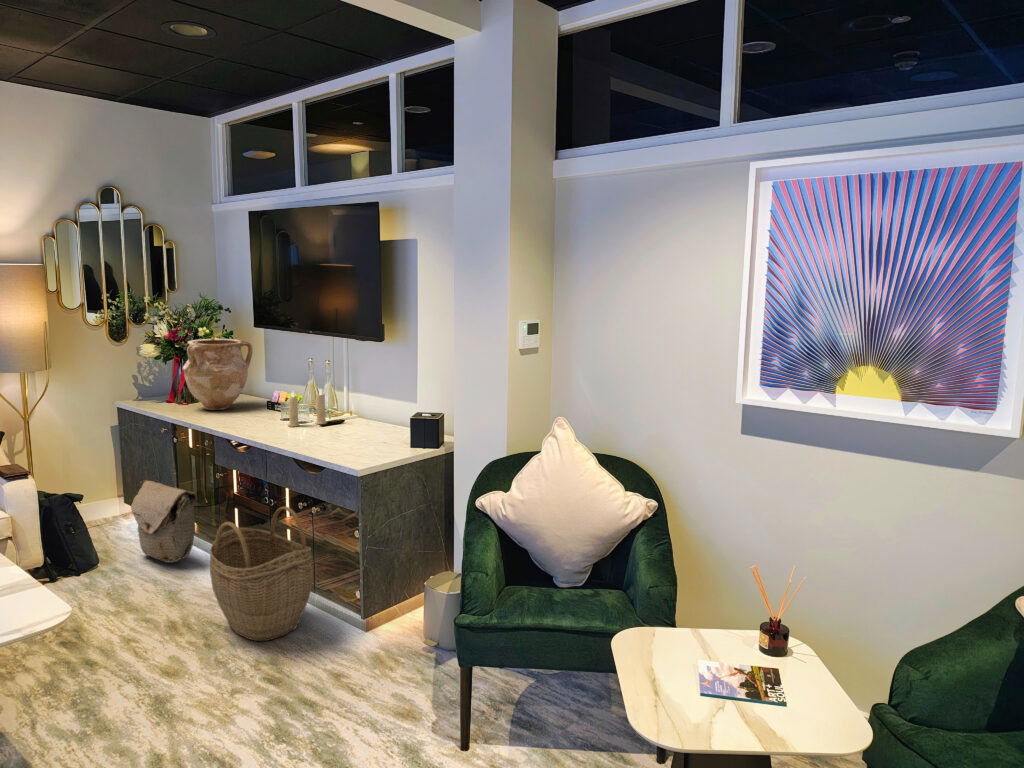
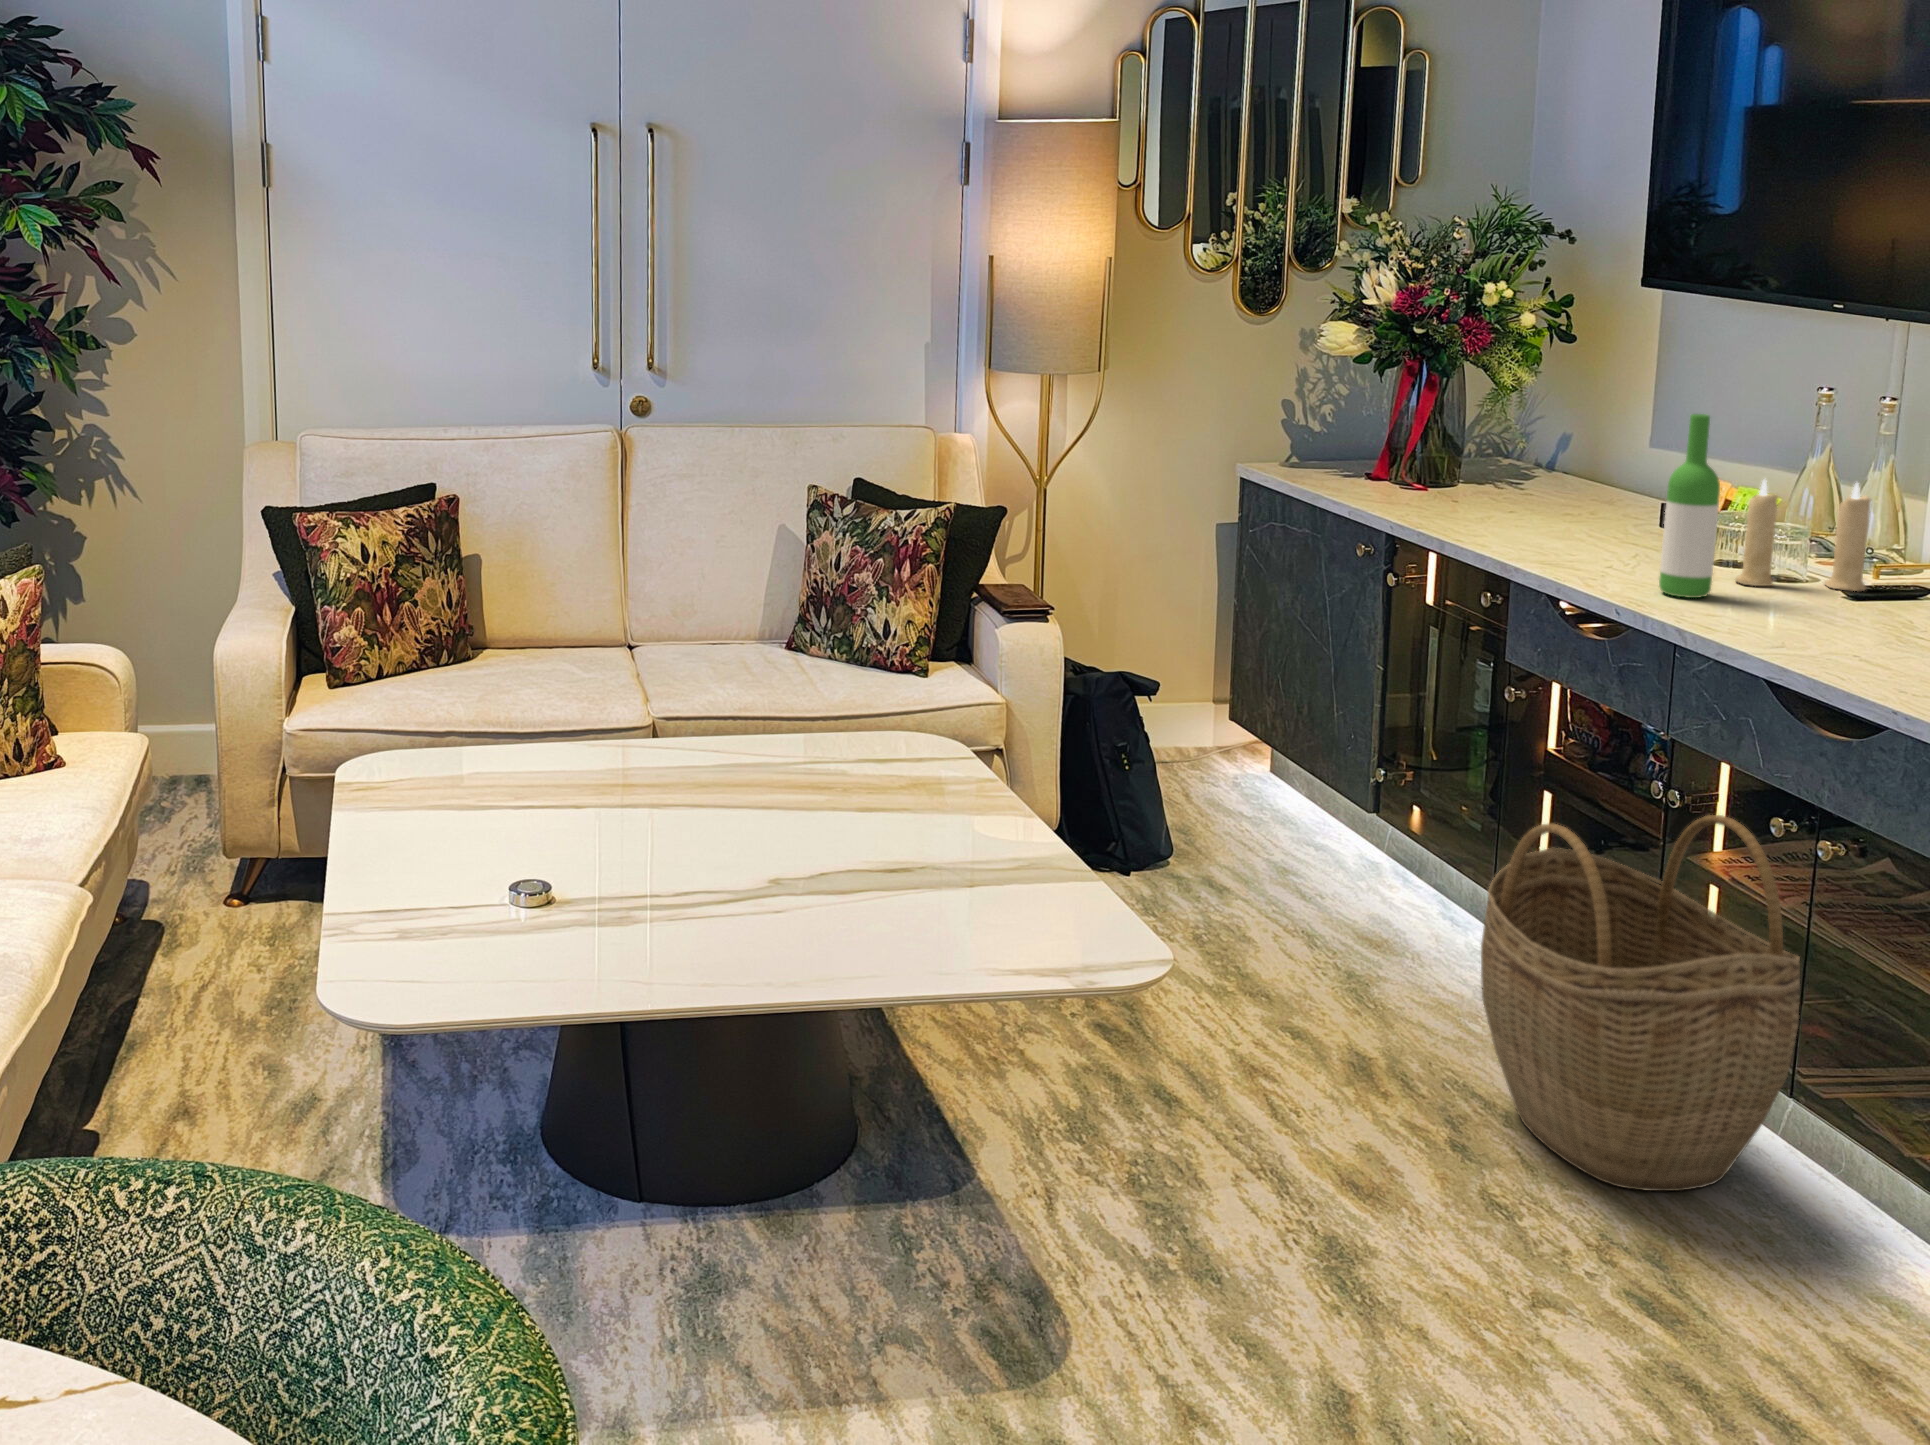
vase: present [182,338,252,410] -> none [1427,310,1632,513]
wine bottle: none [261,372,279,434] -> present [1659,414,1720,598]
bag: present [131,481,197,563] -> none [1262,671,1436,901]

